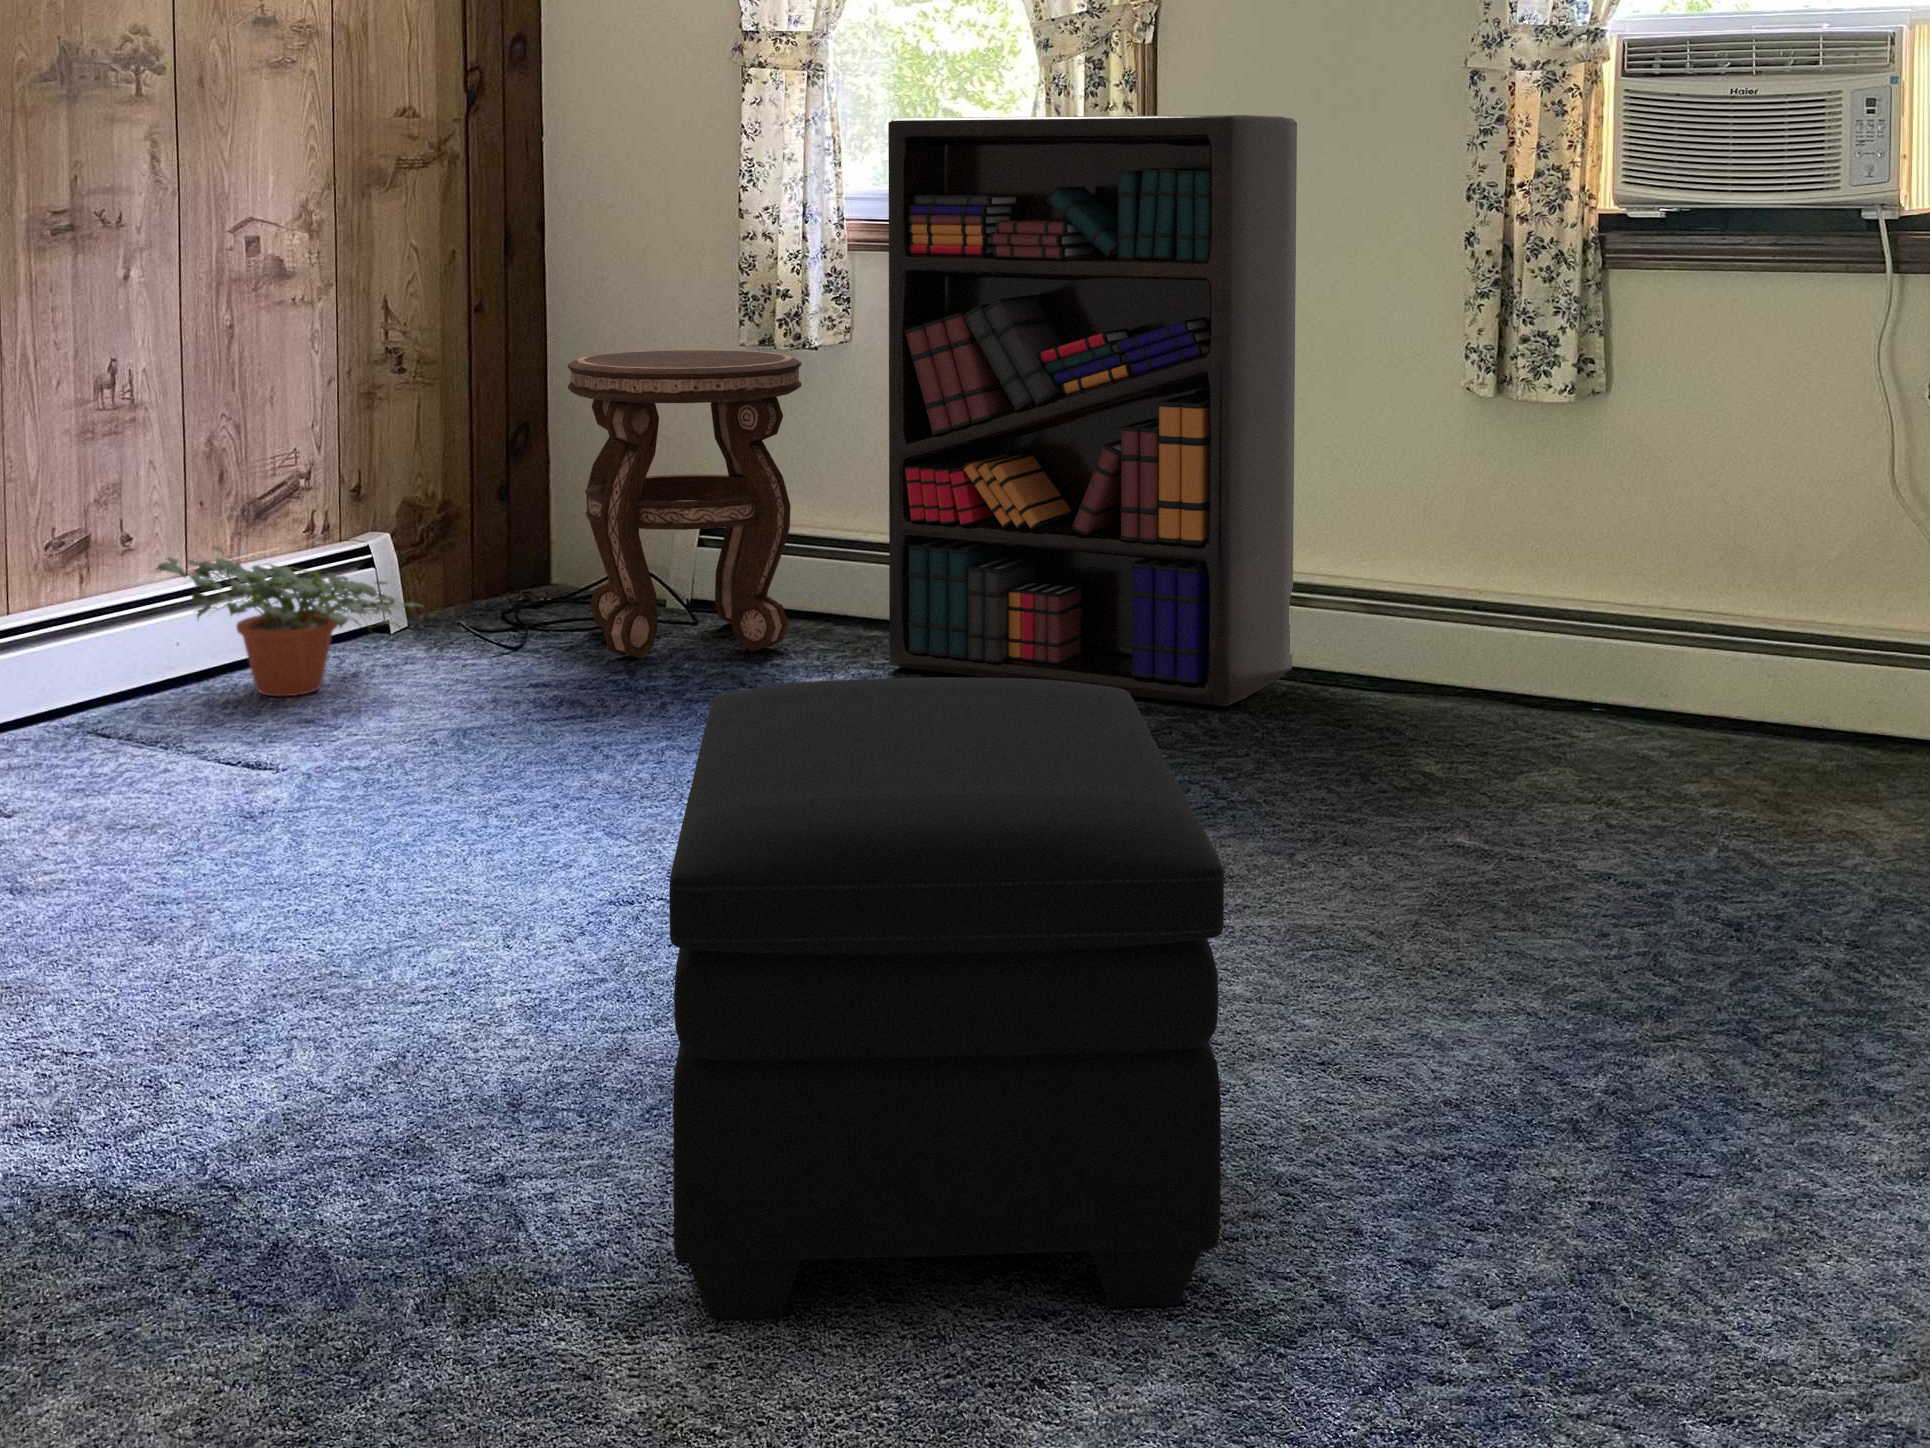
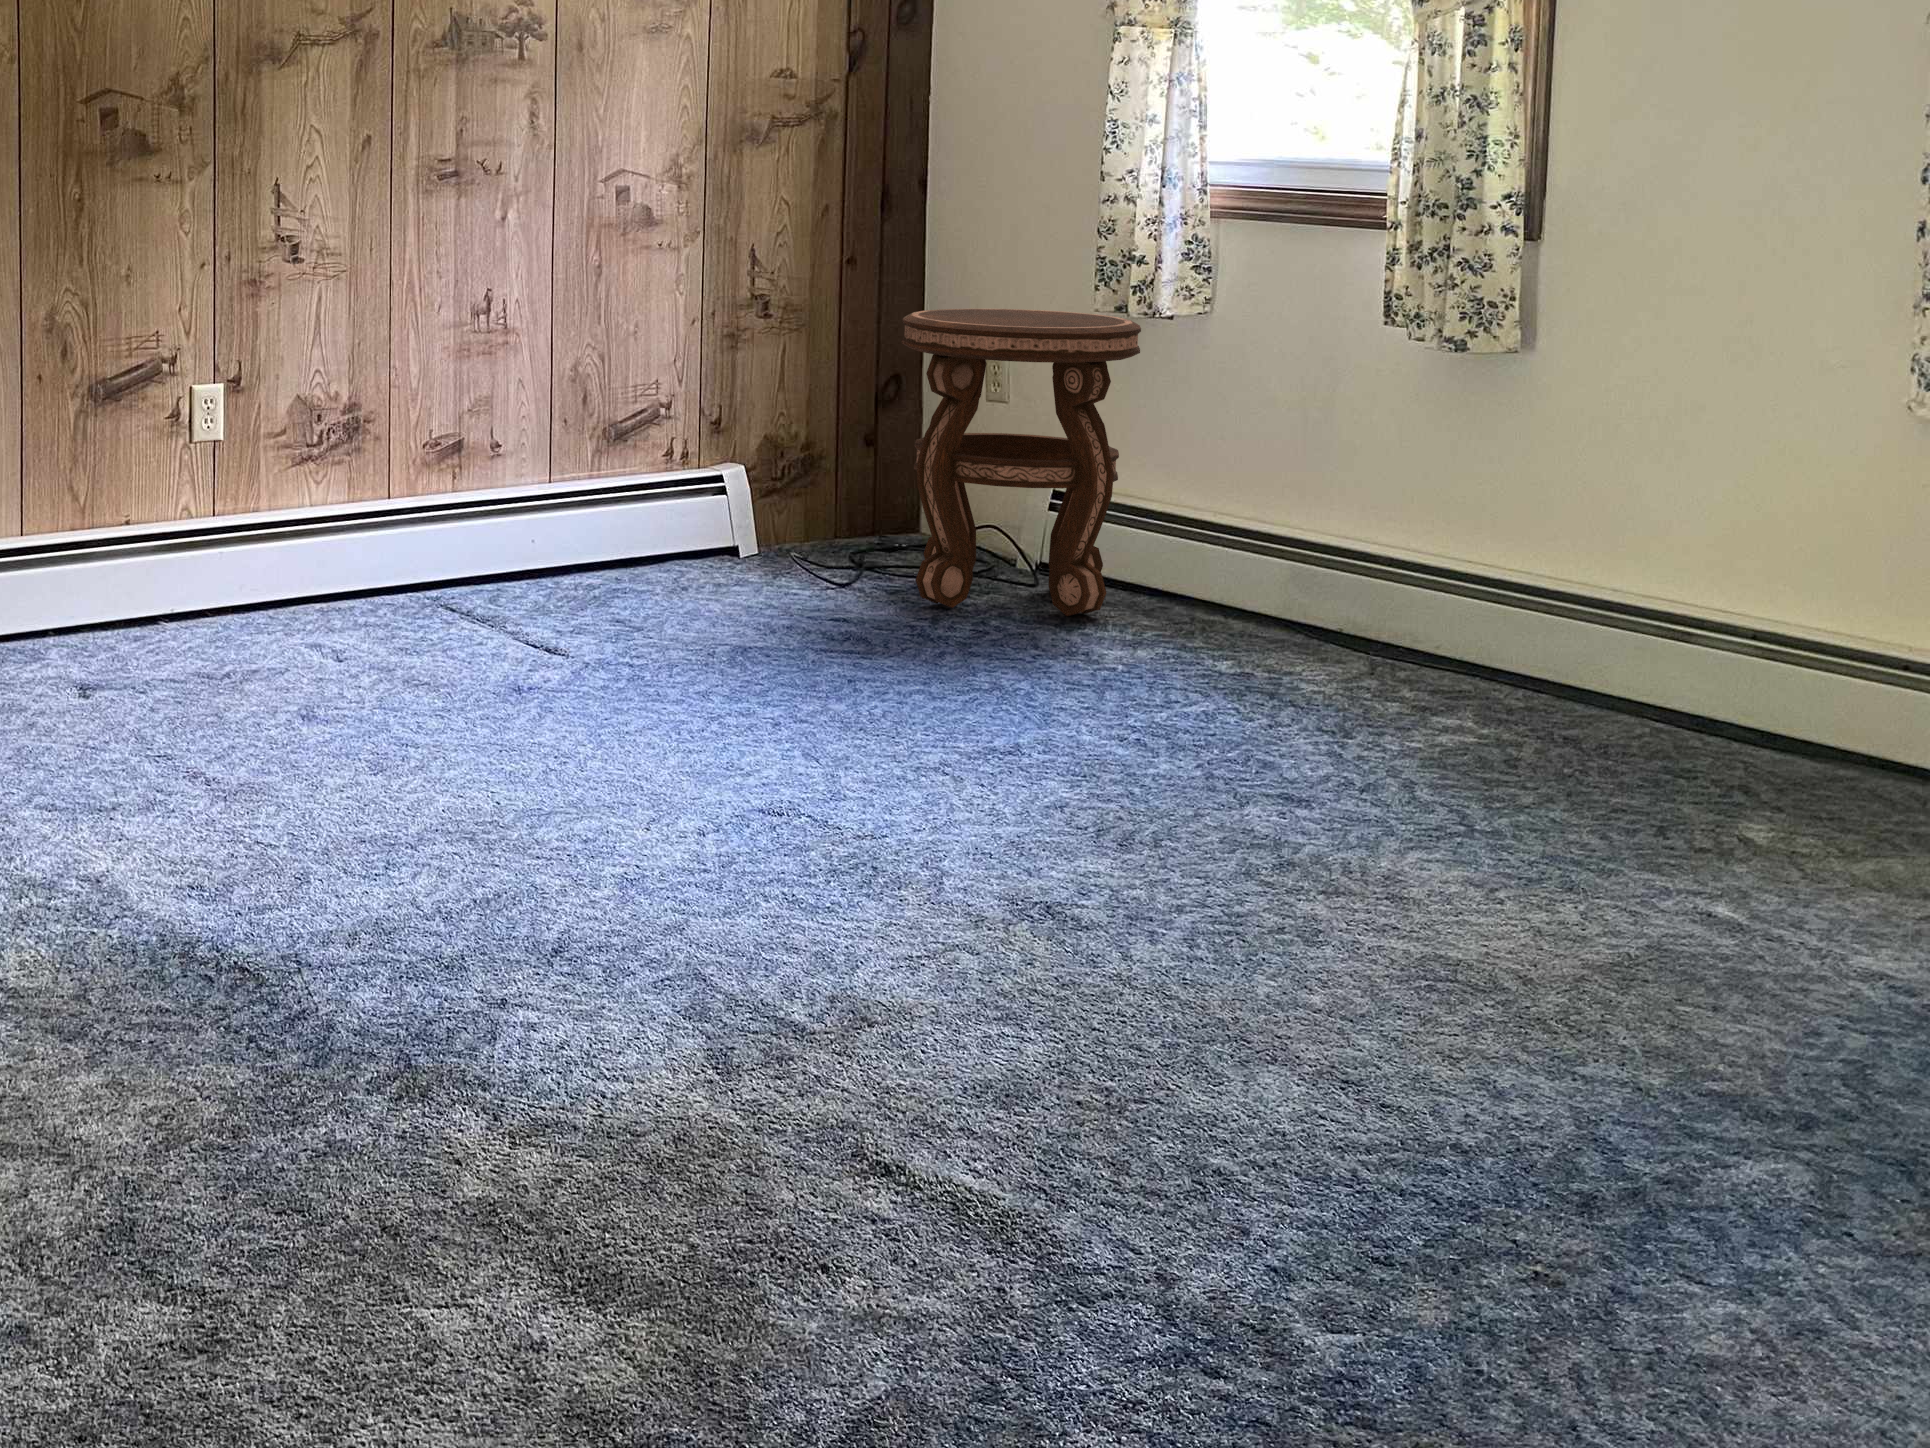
bookshelf: present [888,115,1297,707] -> none [1195,76,1712,737]
potted plant: present [157,547,420,696] -> none [506,459,742,600]
ottoman: present [669,677,1224,1319] -> none [553,614,1186,1253]

